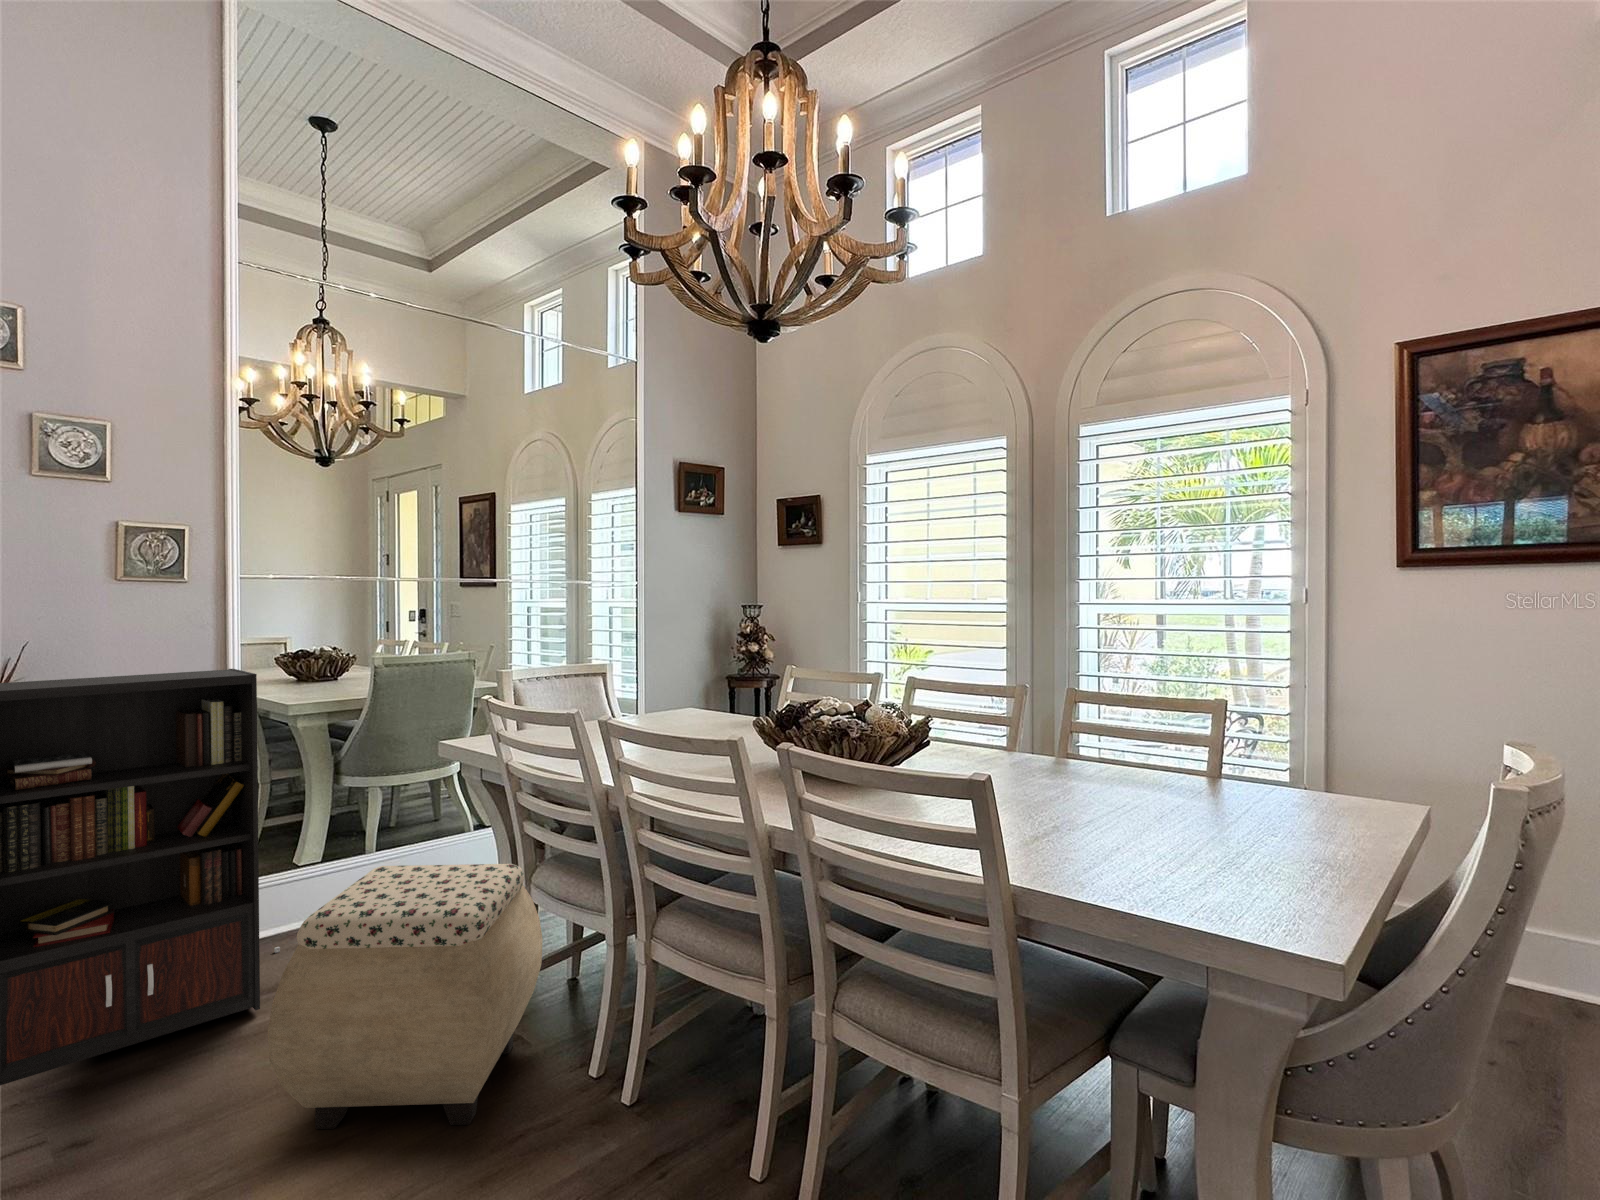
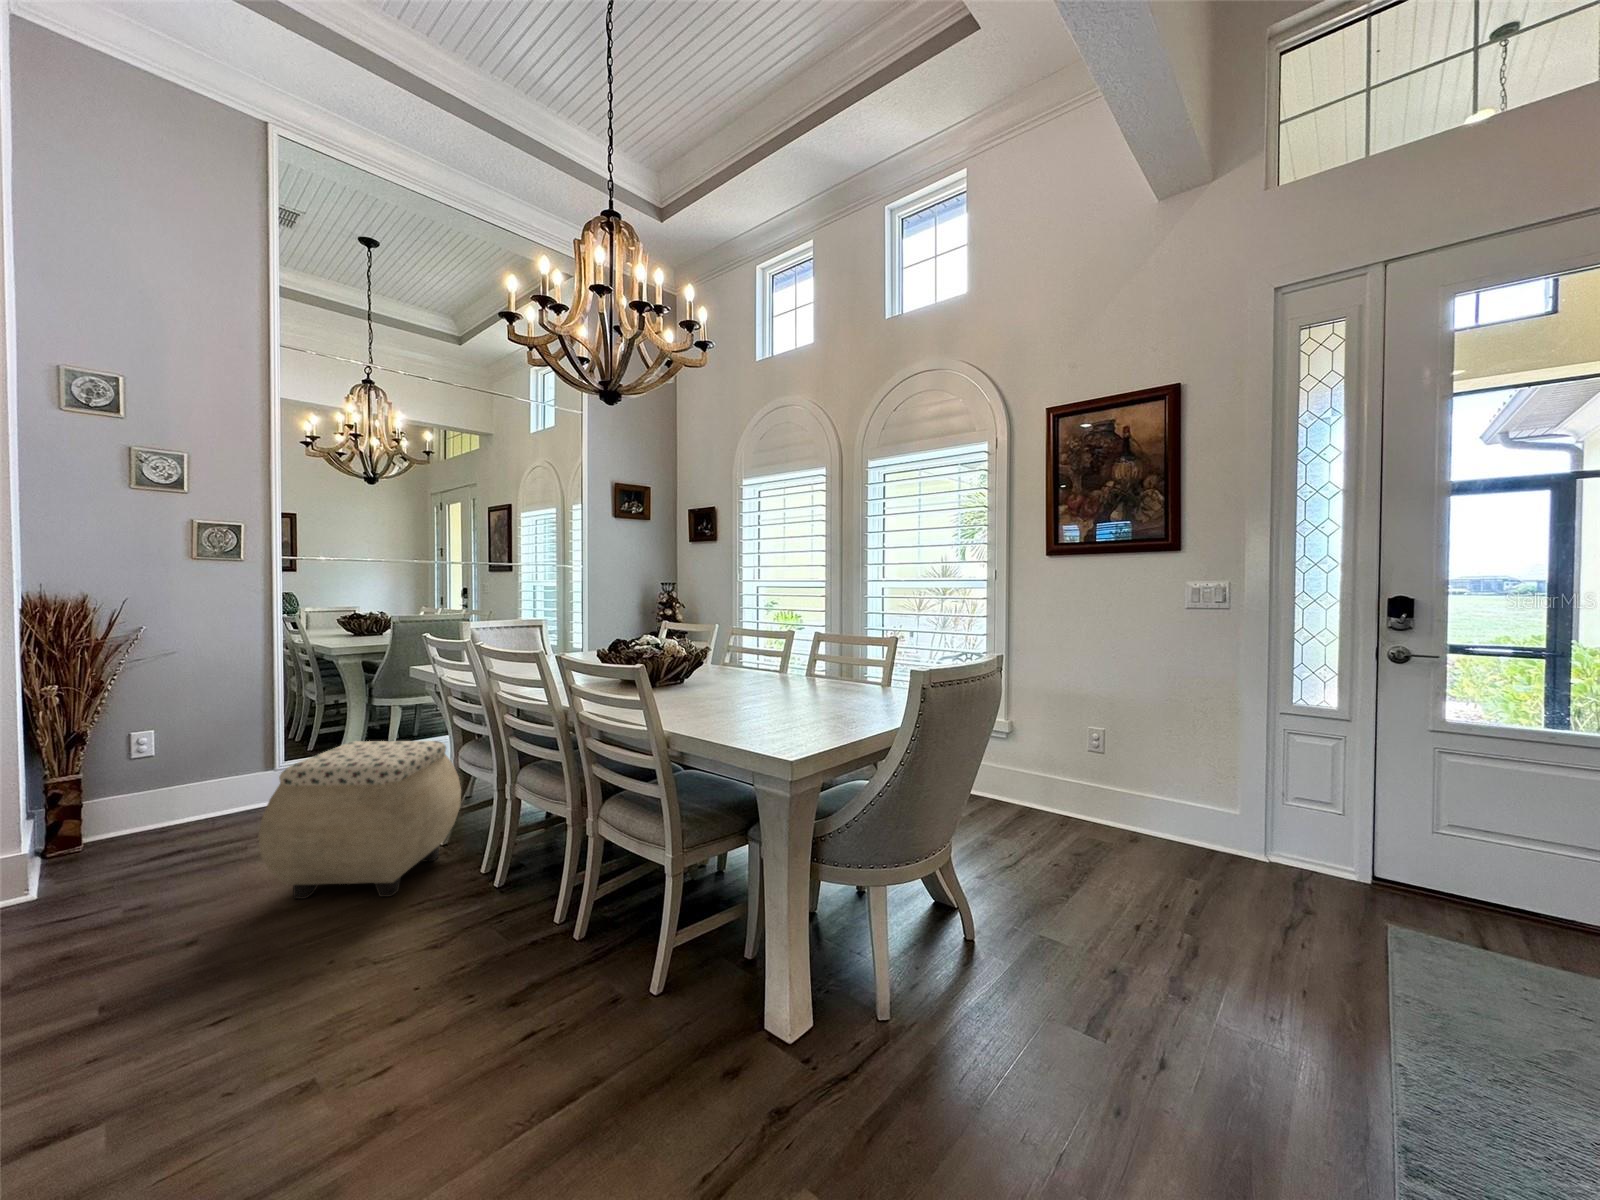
bookcase: present [0,669,280,1086] -> none [83,617,308,881]

